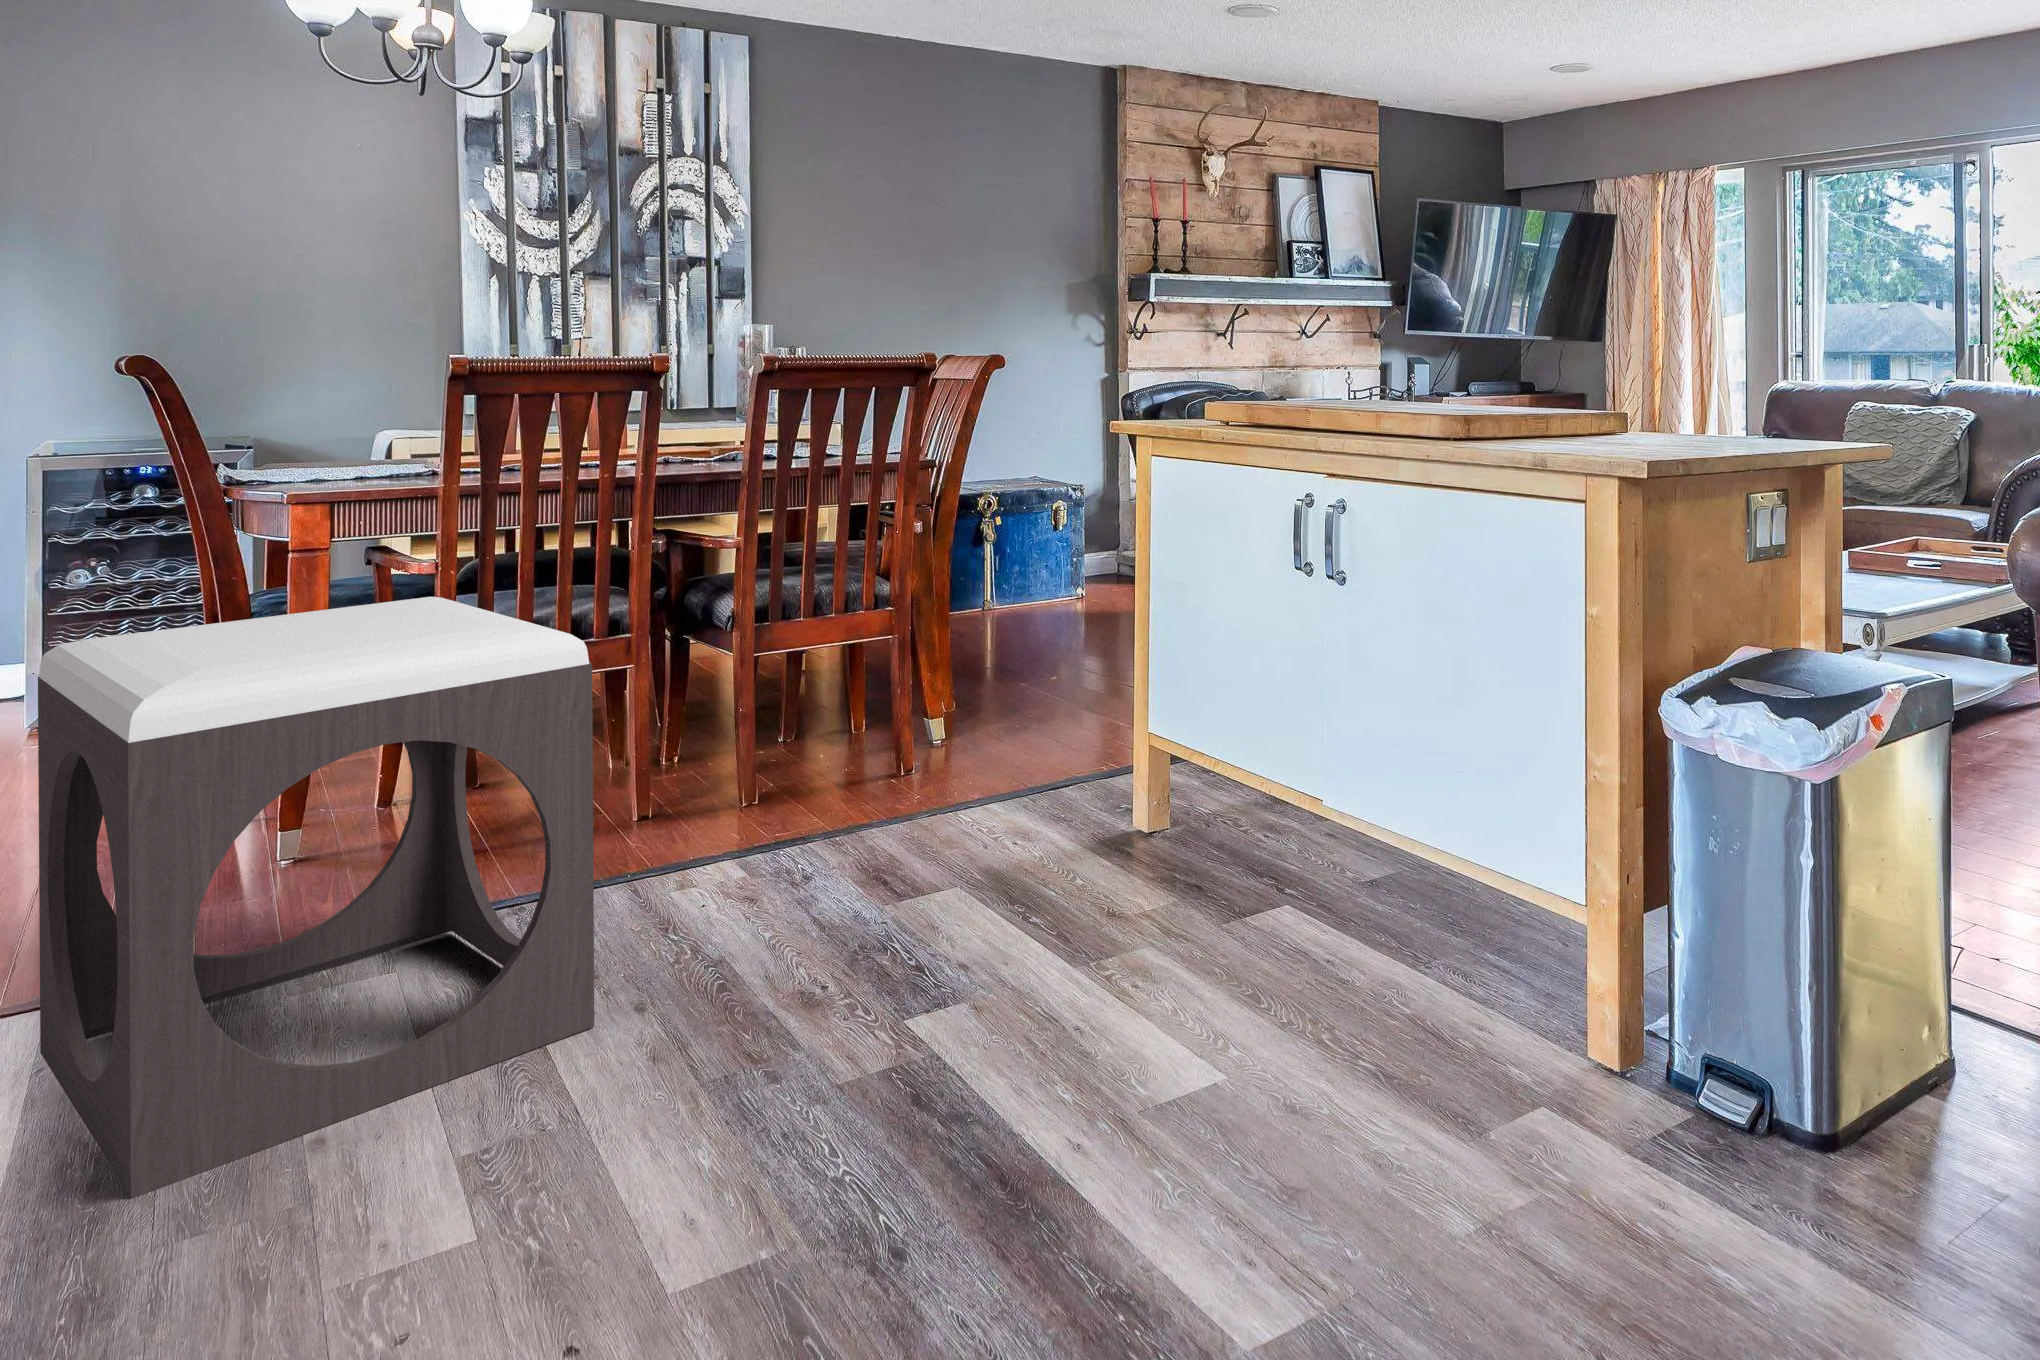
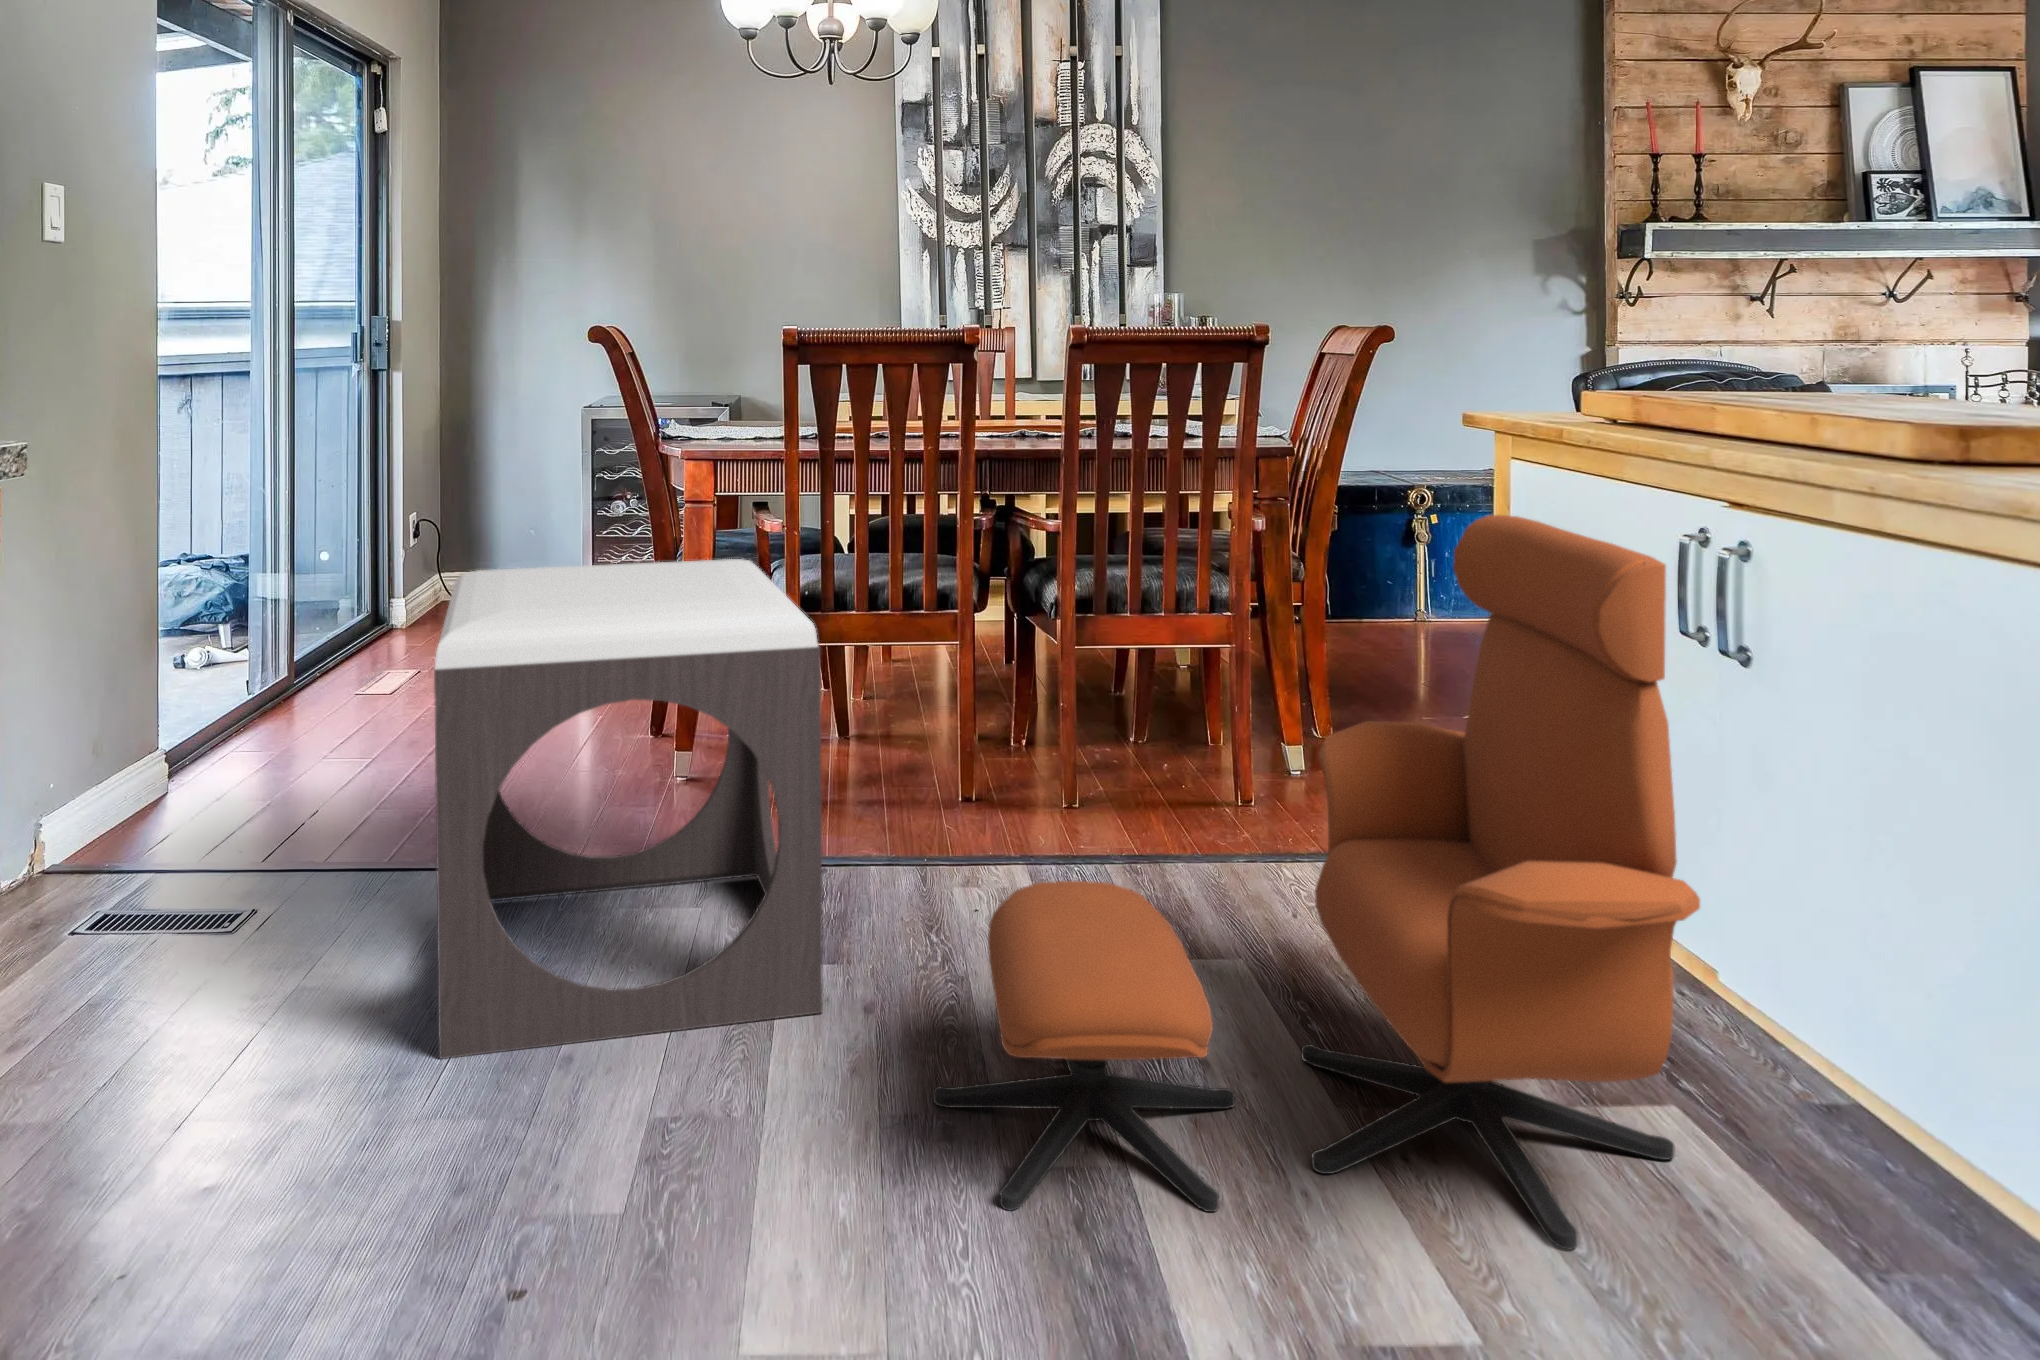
lounge chair: none [745,493,1334,1114] -> present [933,515,1700,1250]

